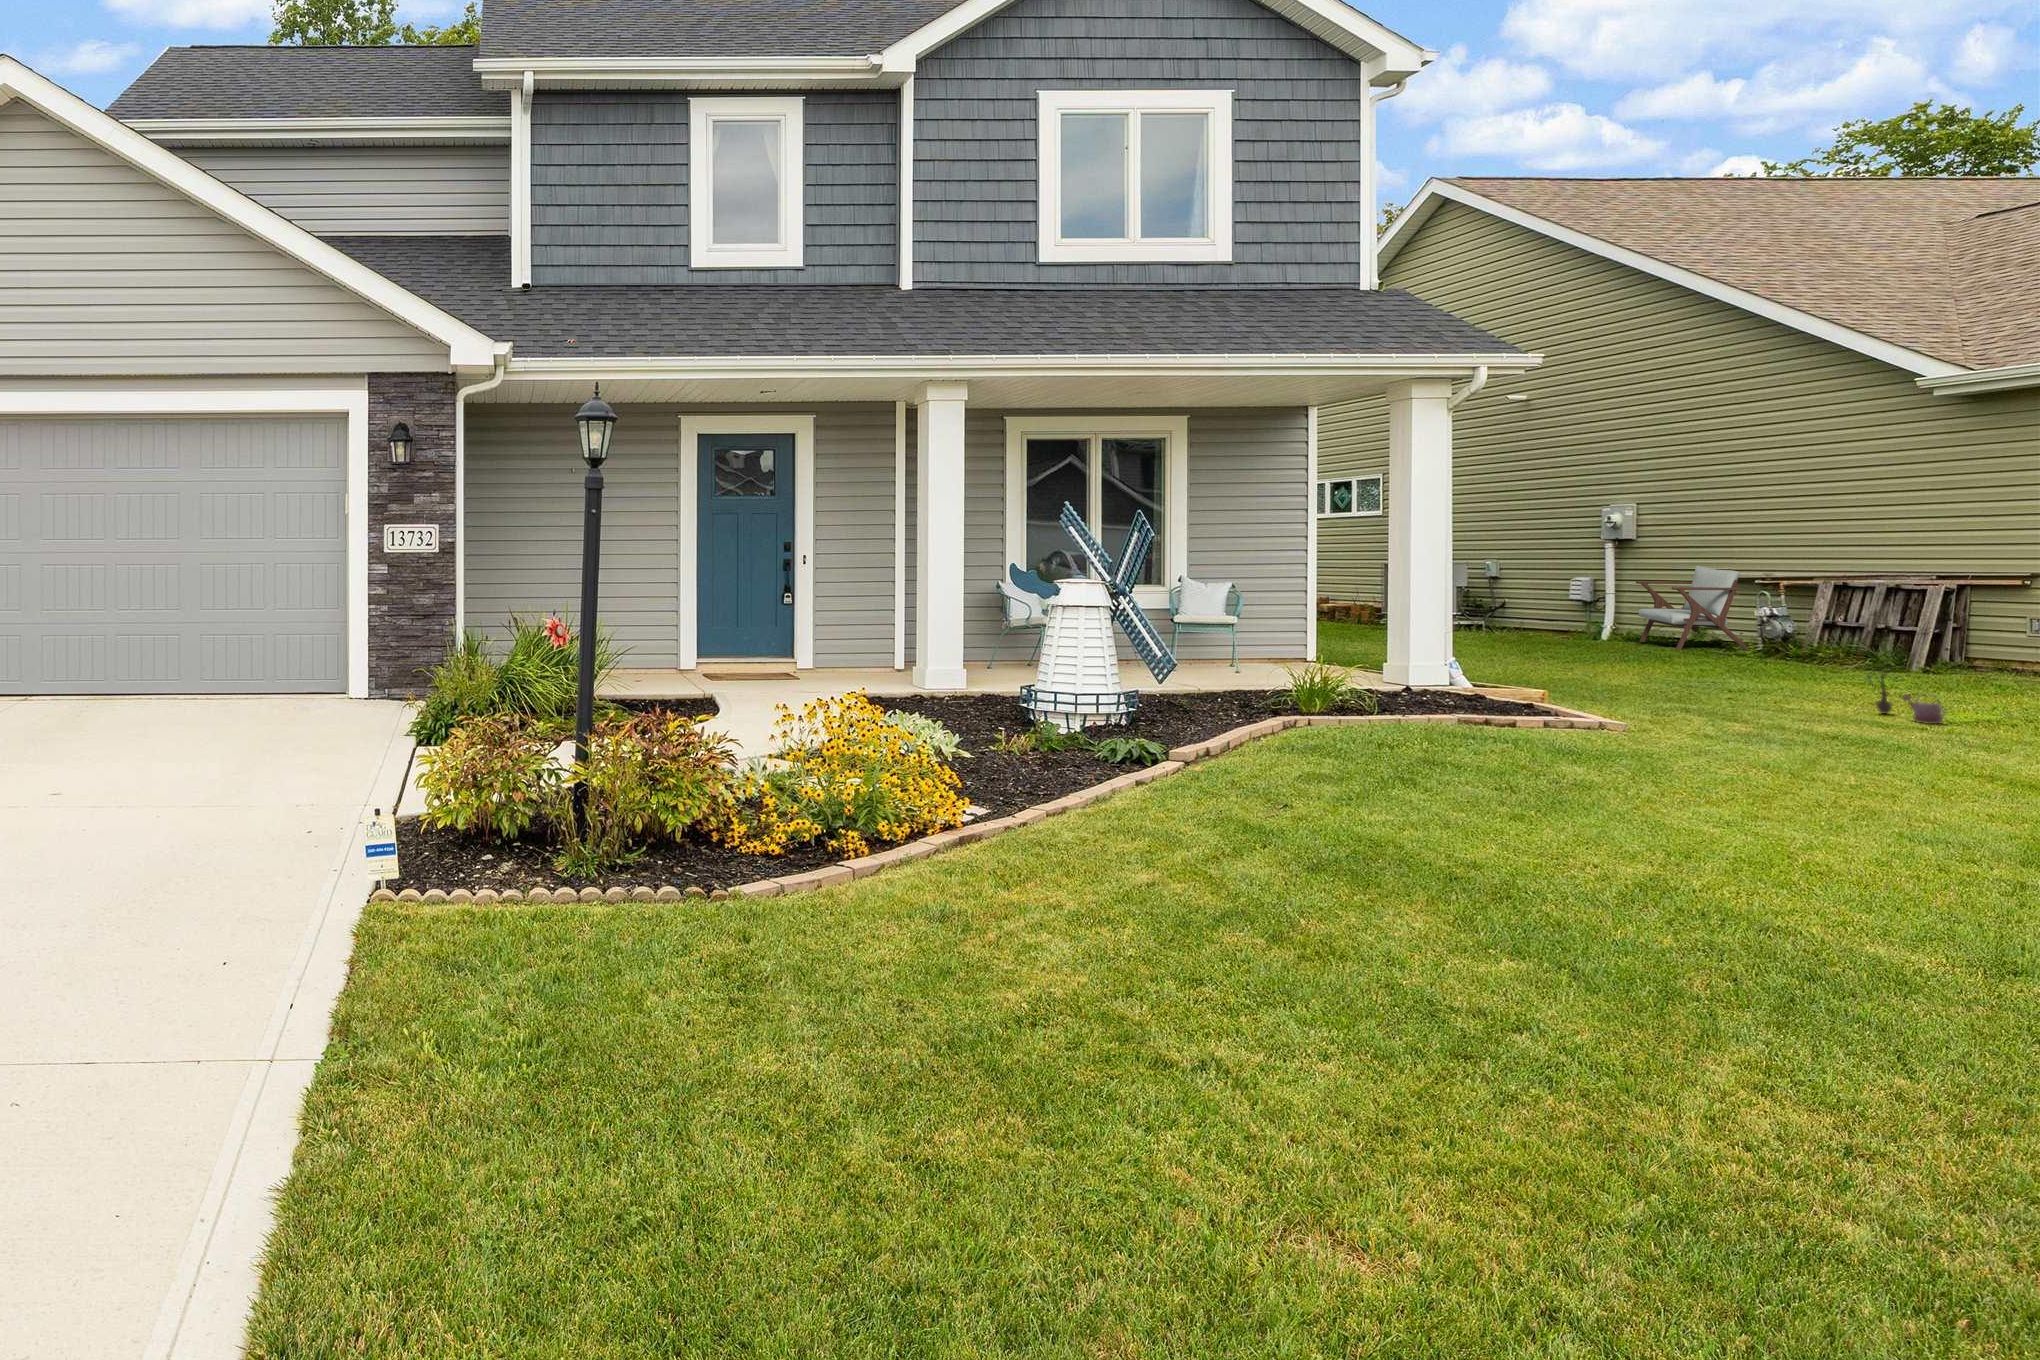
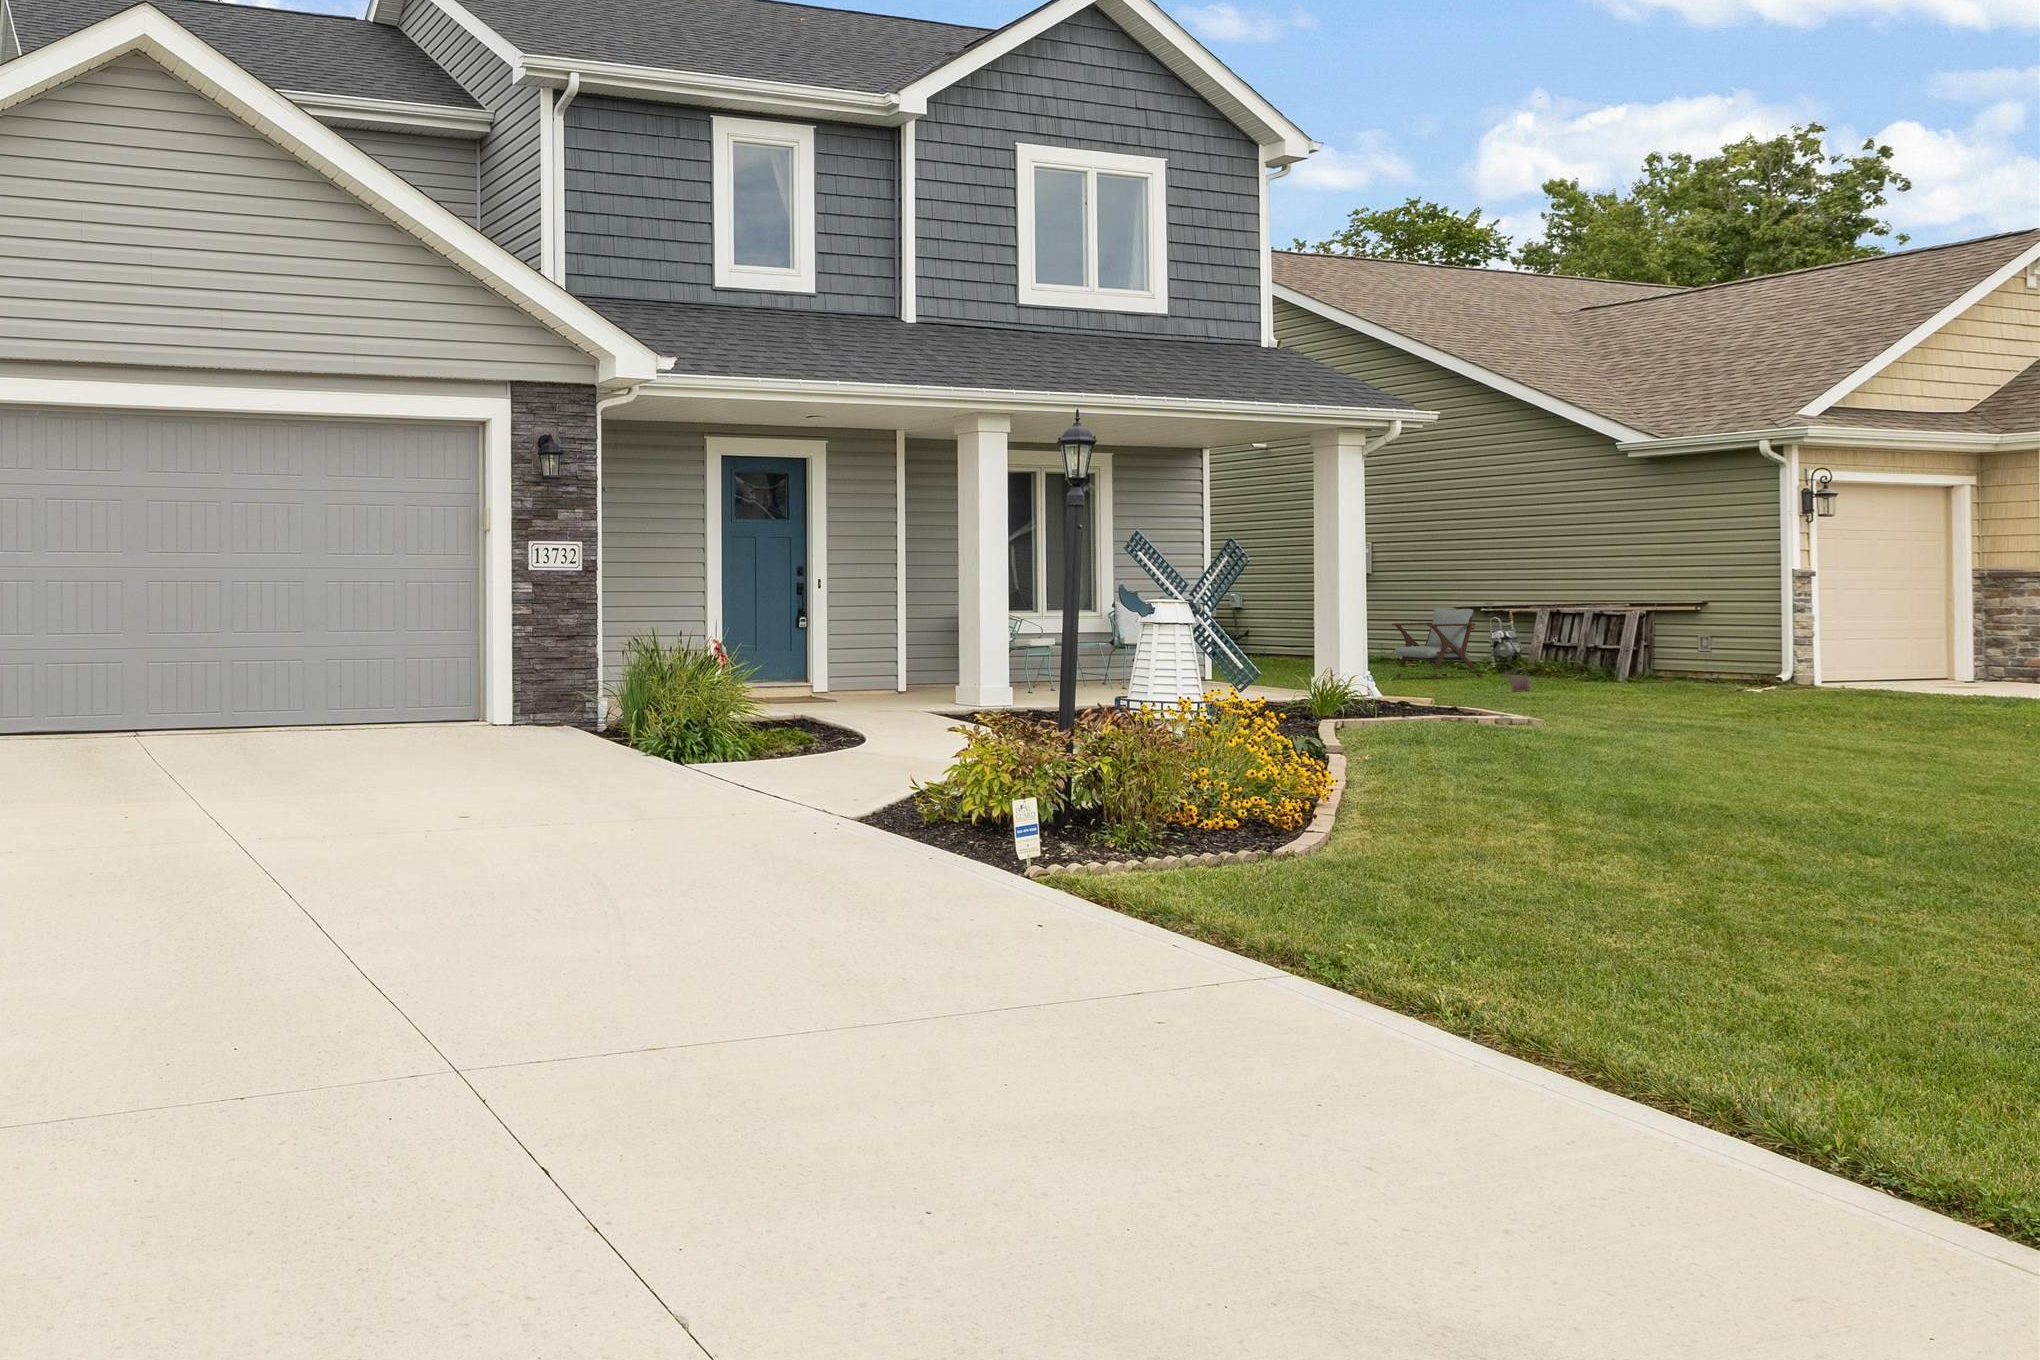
decorative plant: present [1856,668,1895,714] -> none [1657,645,1687,684]
watering can: present [1903,695,1945,724] -> present [1504,673,1531,691]

